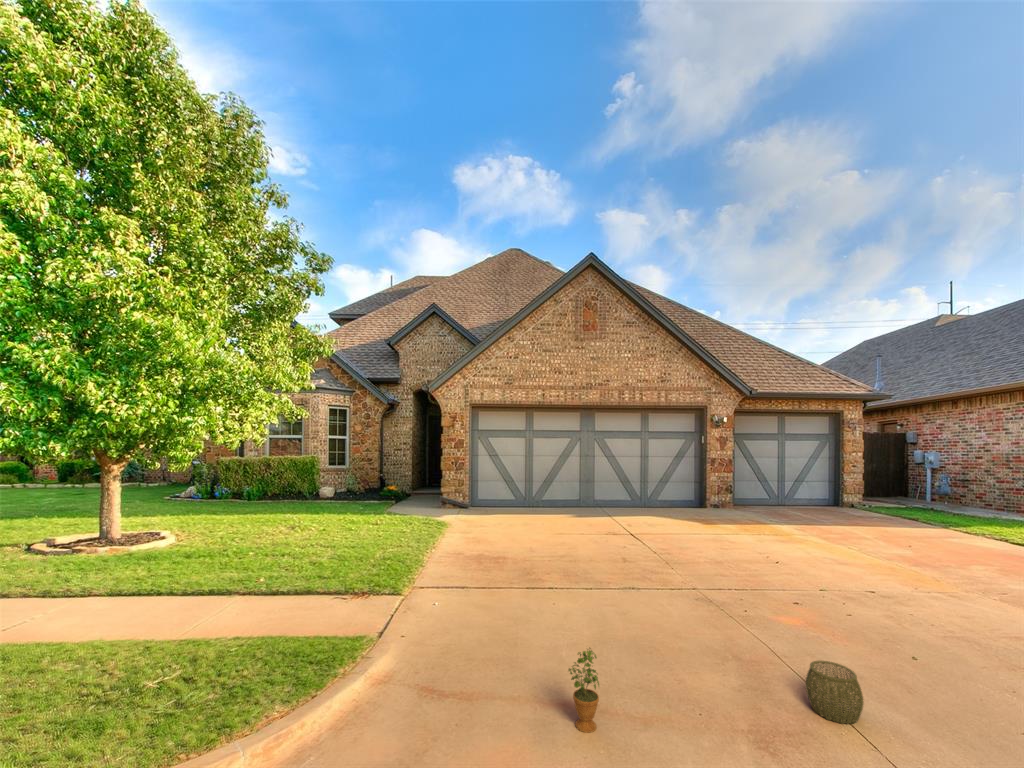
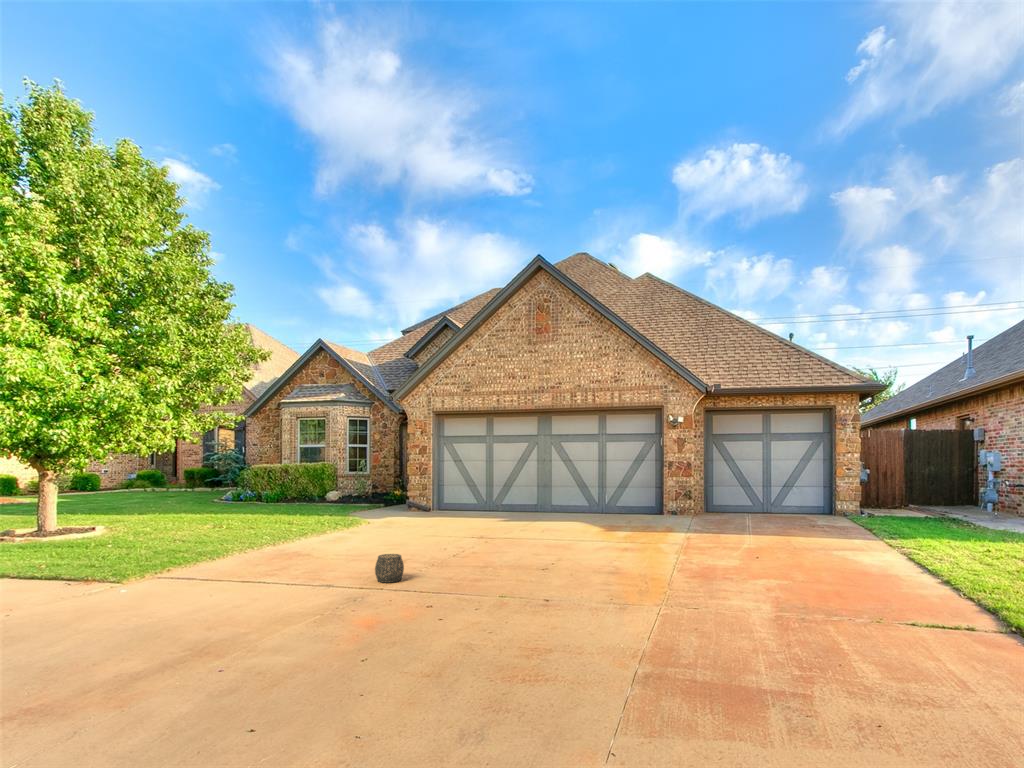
potted plant: present [568,650,599,733] -> none [245,534,265,576]

